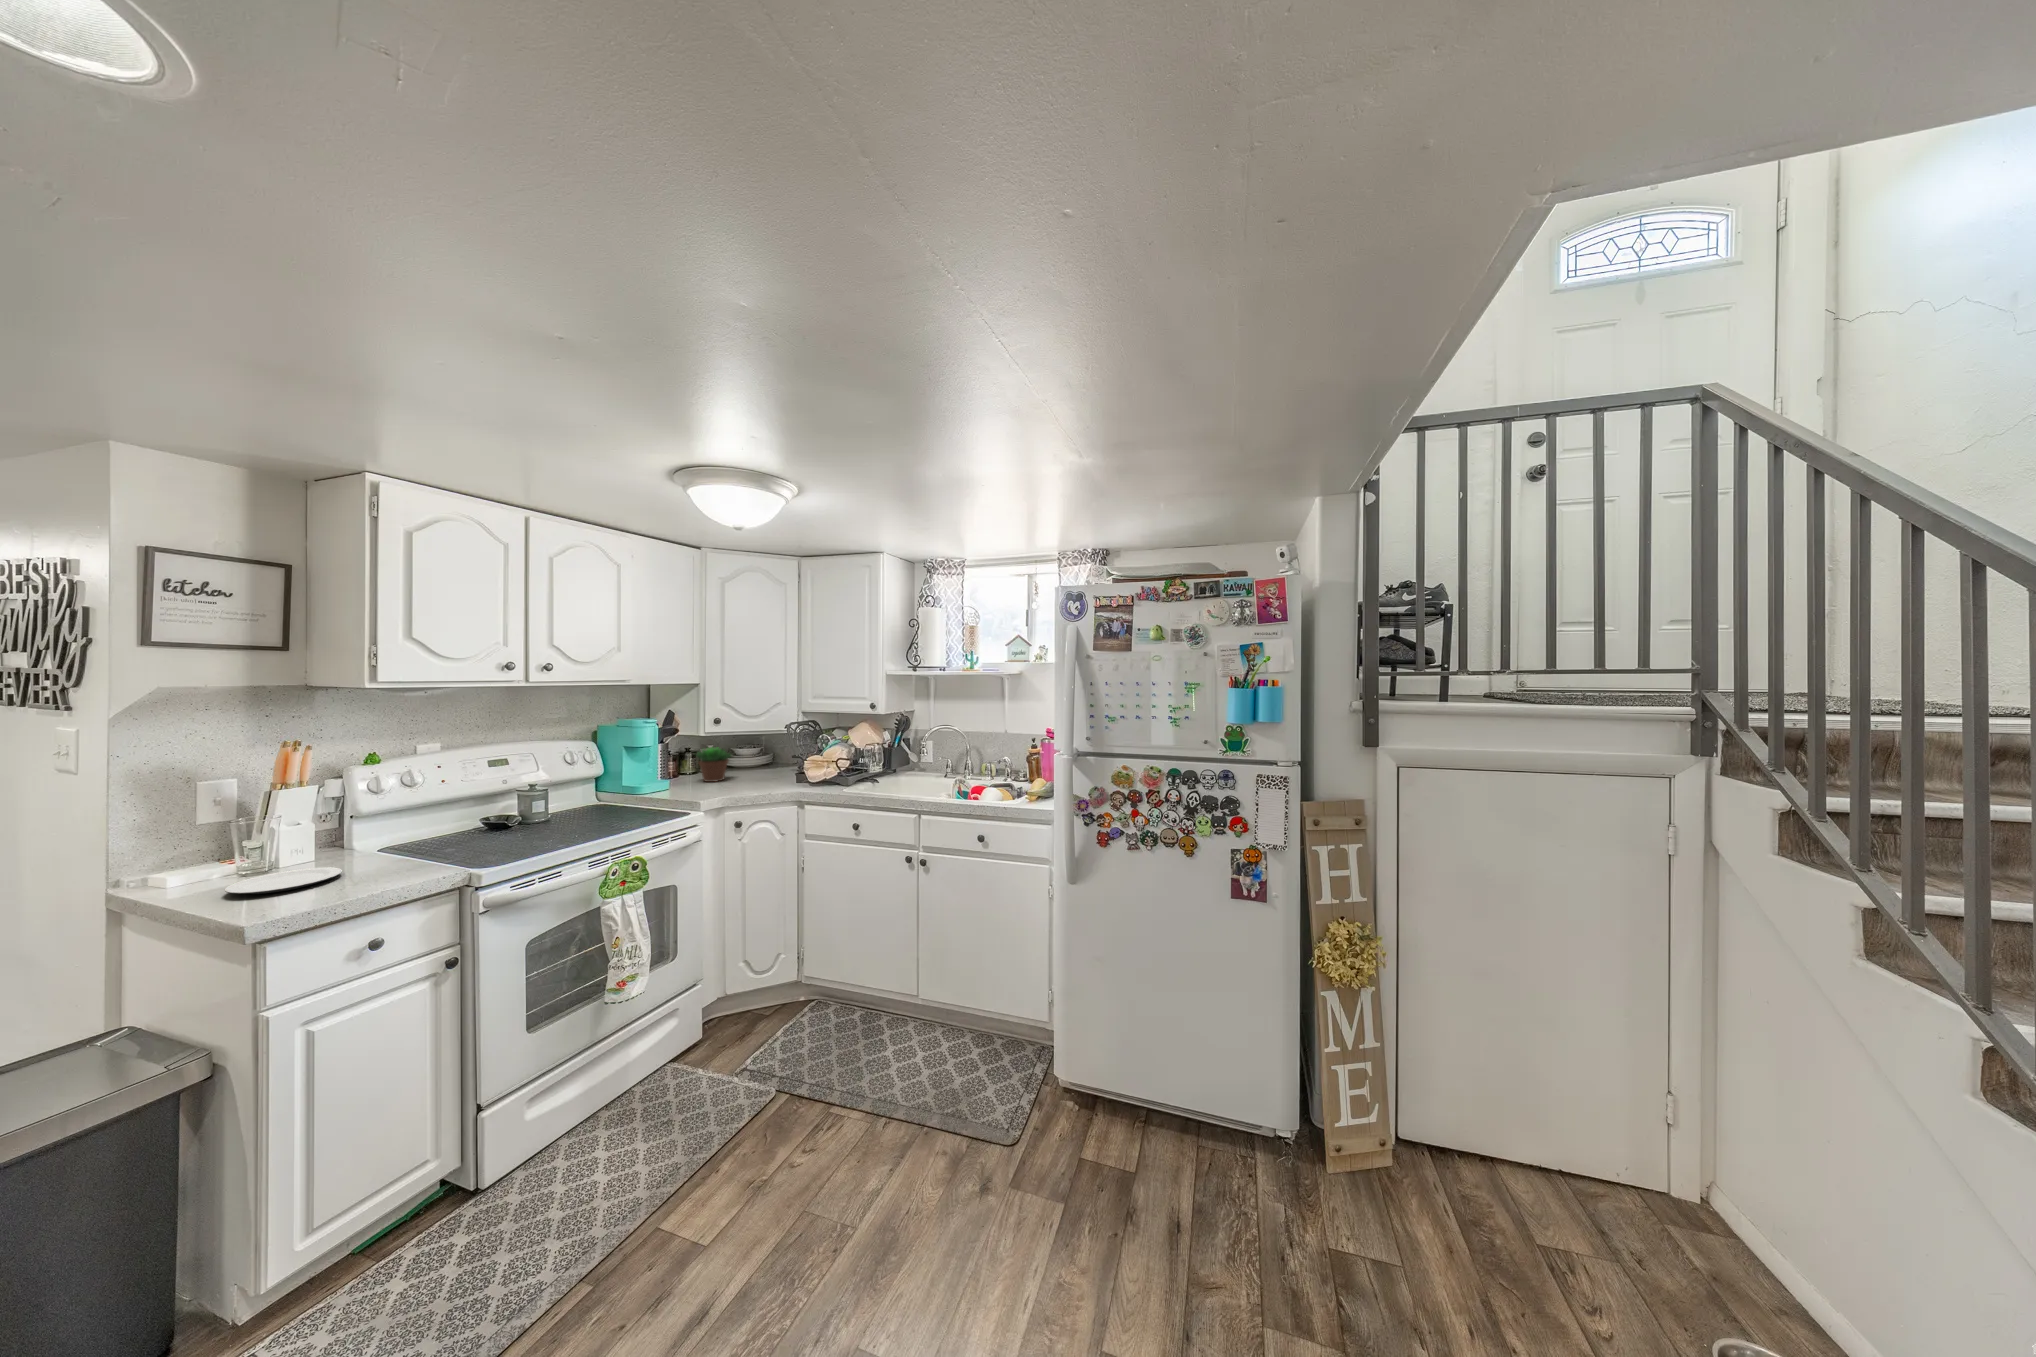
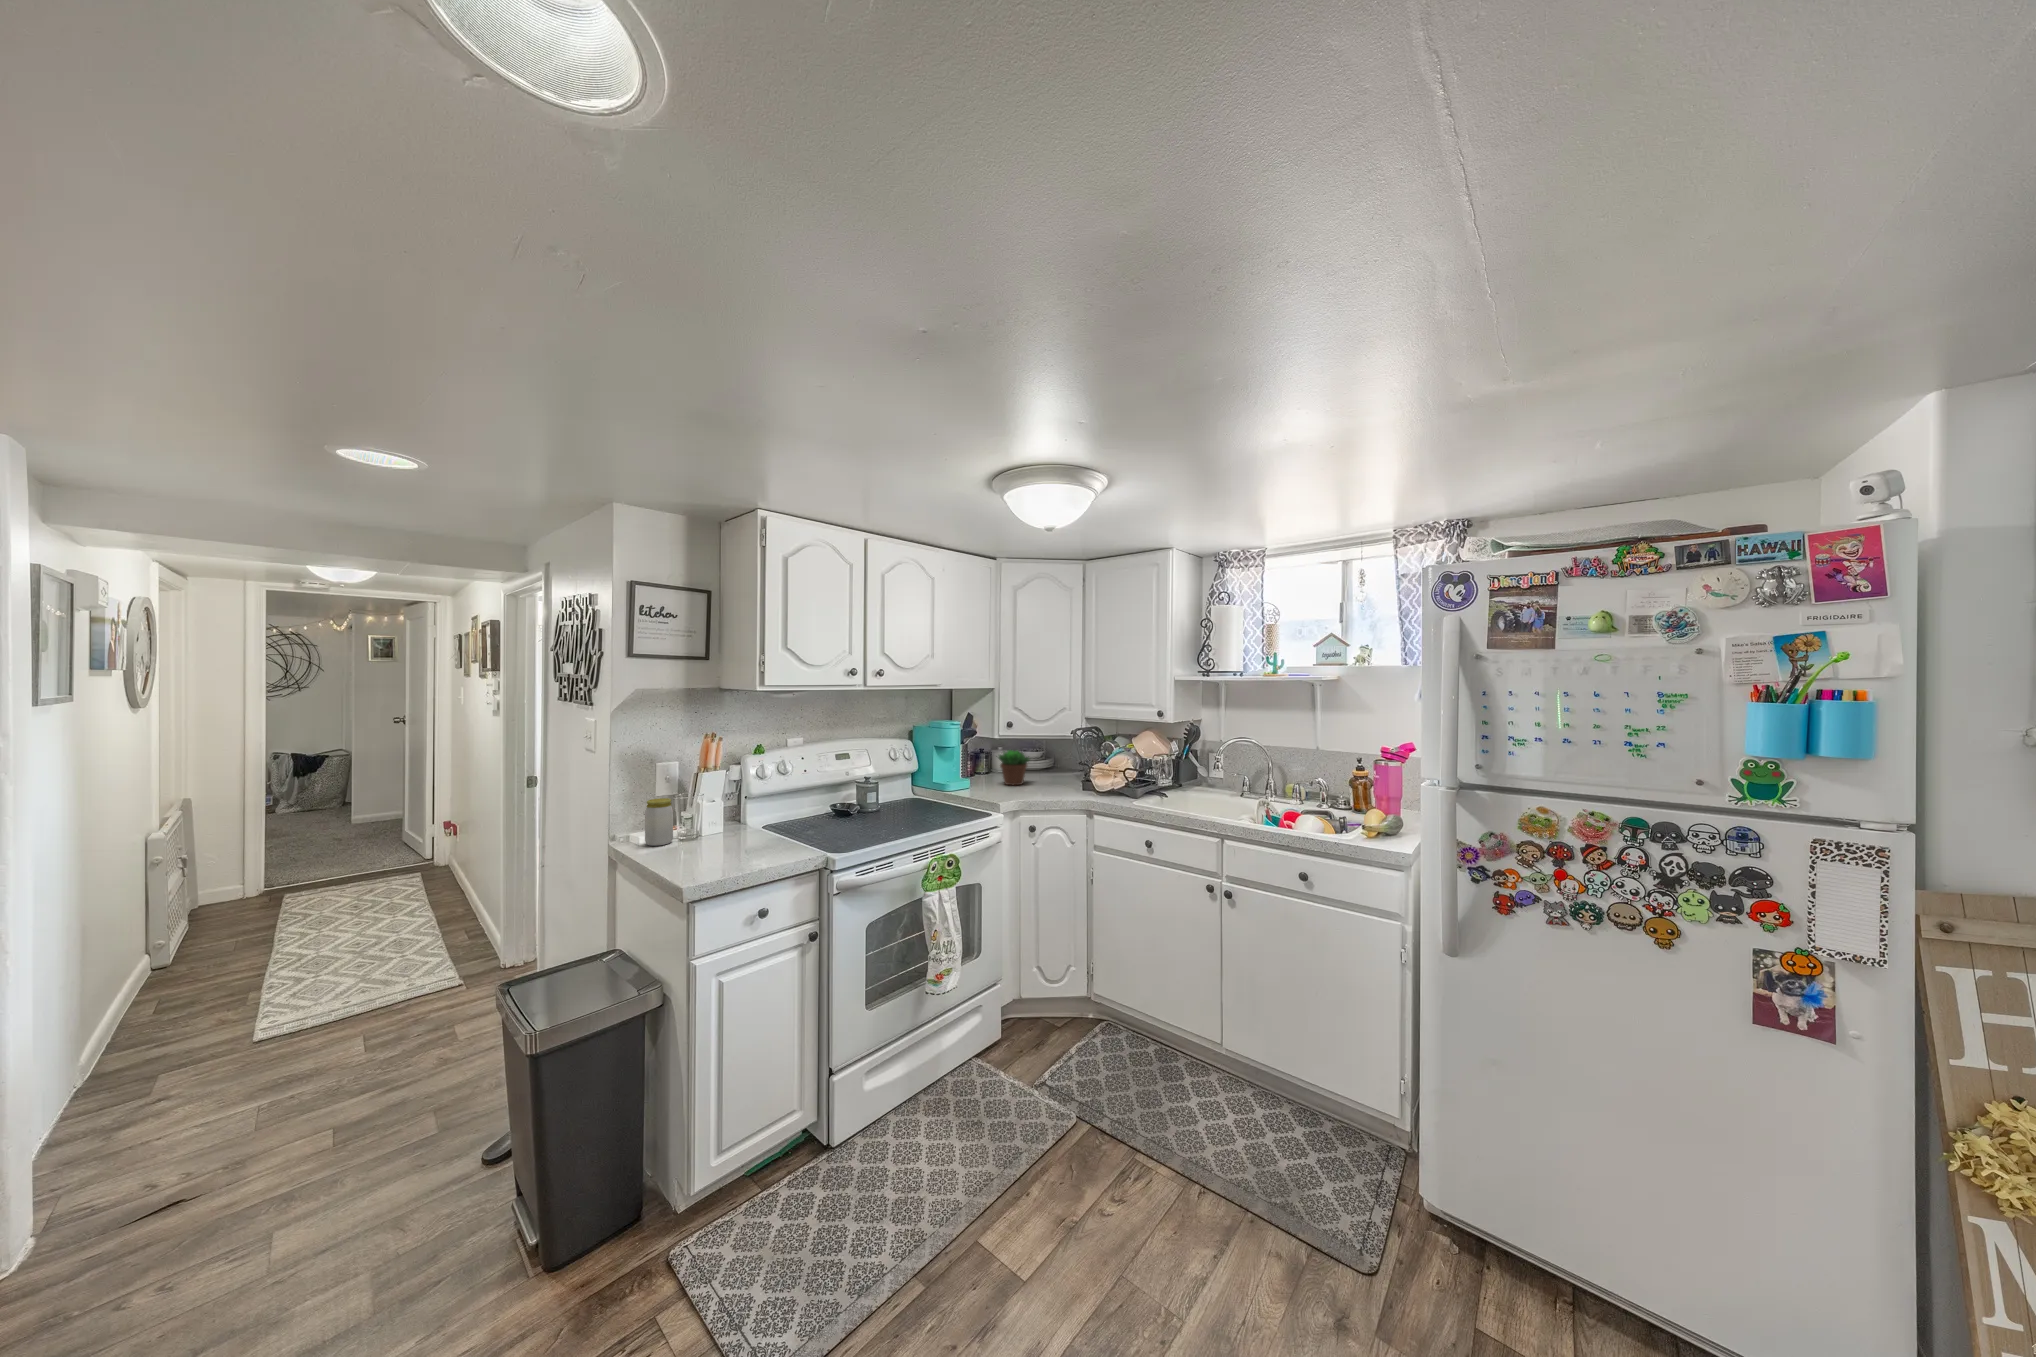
jar: none [175,827,227,889] -> present [645,798,673,846]
plate: present [225,867,342,894] -> none [672,838,741,856]

